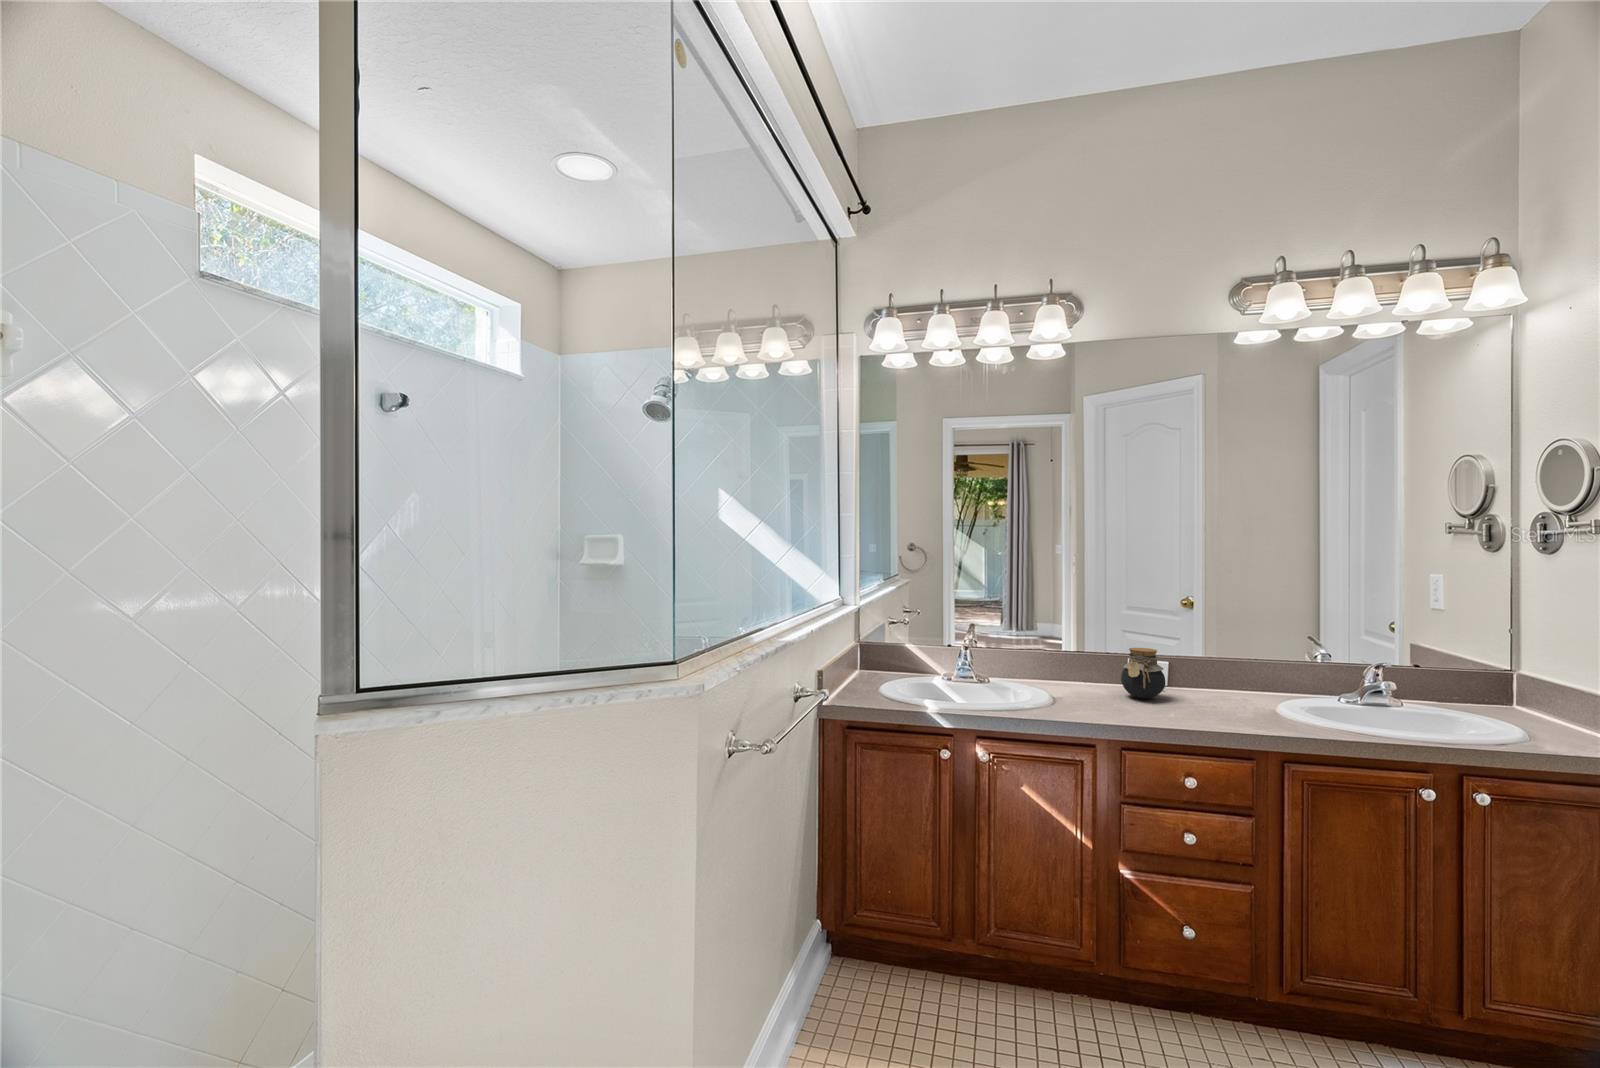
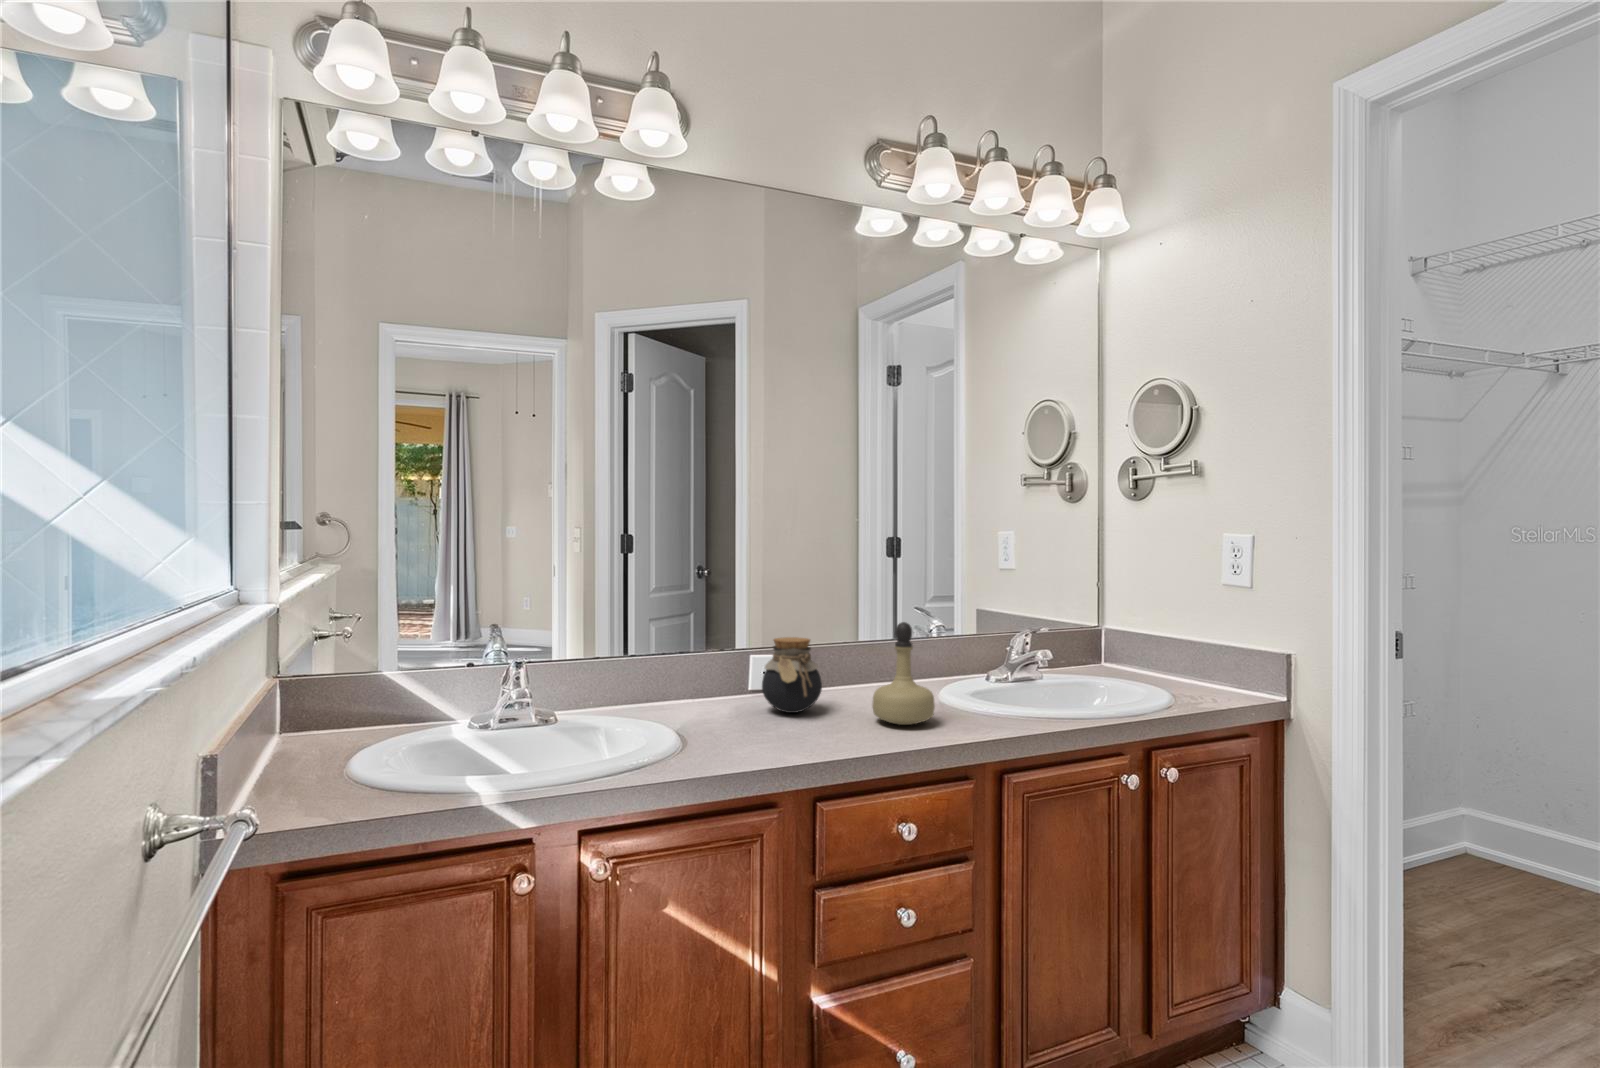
perfume bottle: none [1192,645,1242,718] -> present [872,622,935,725]

